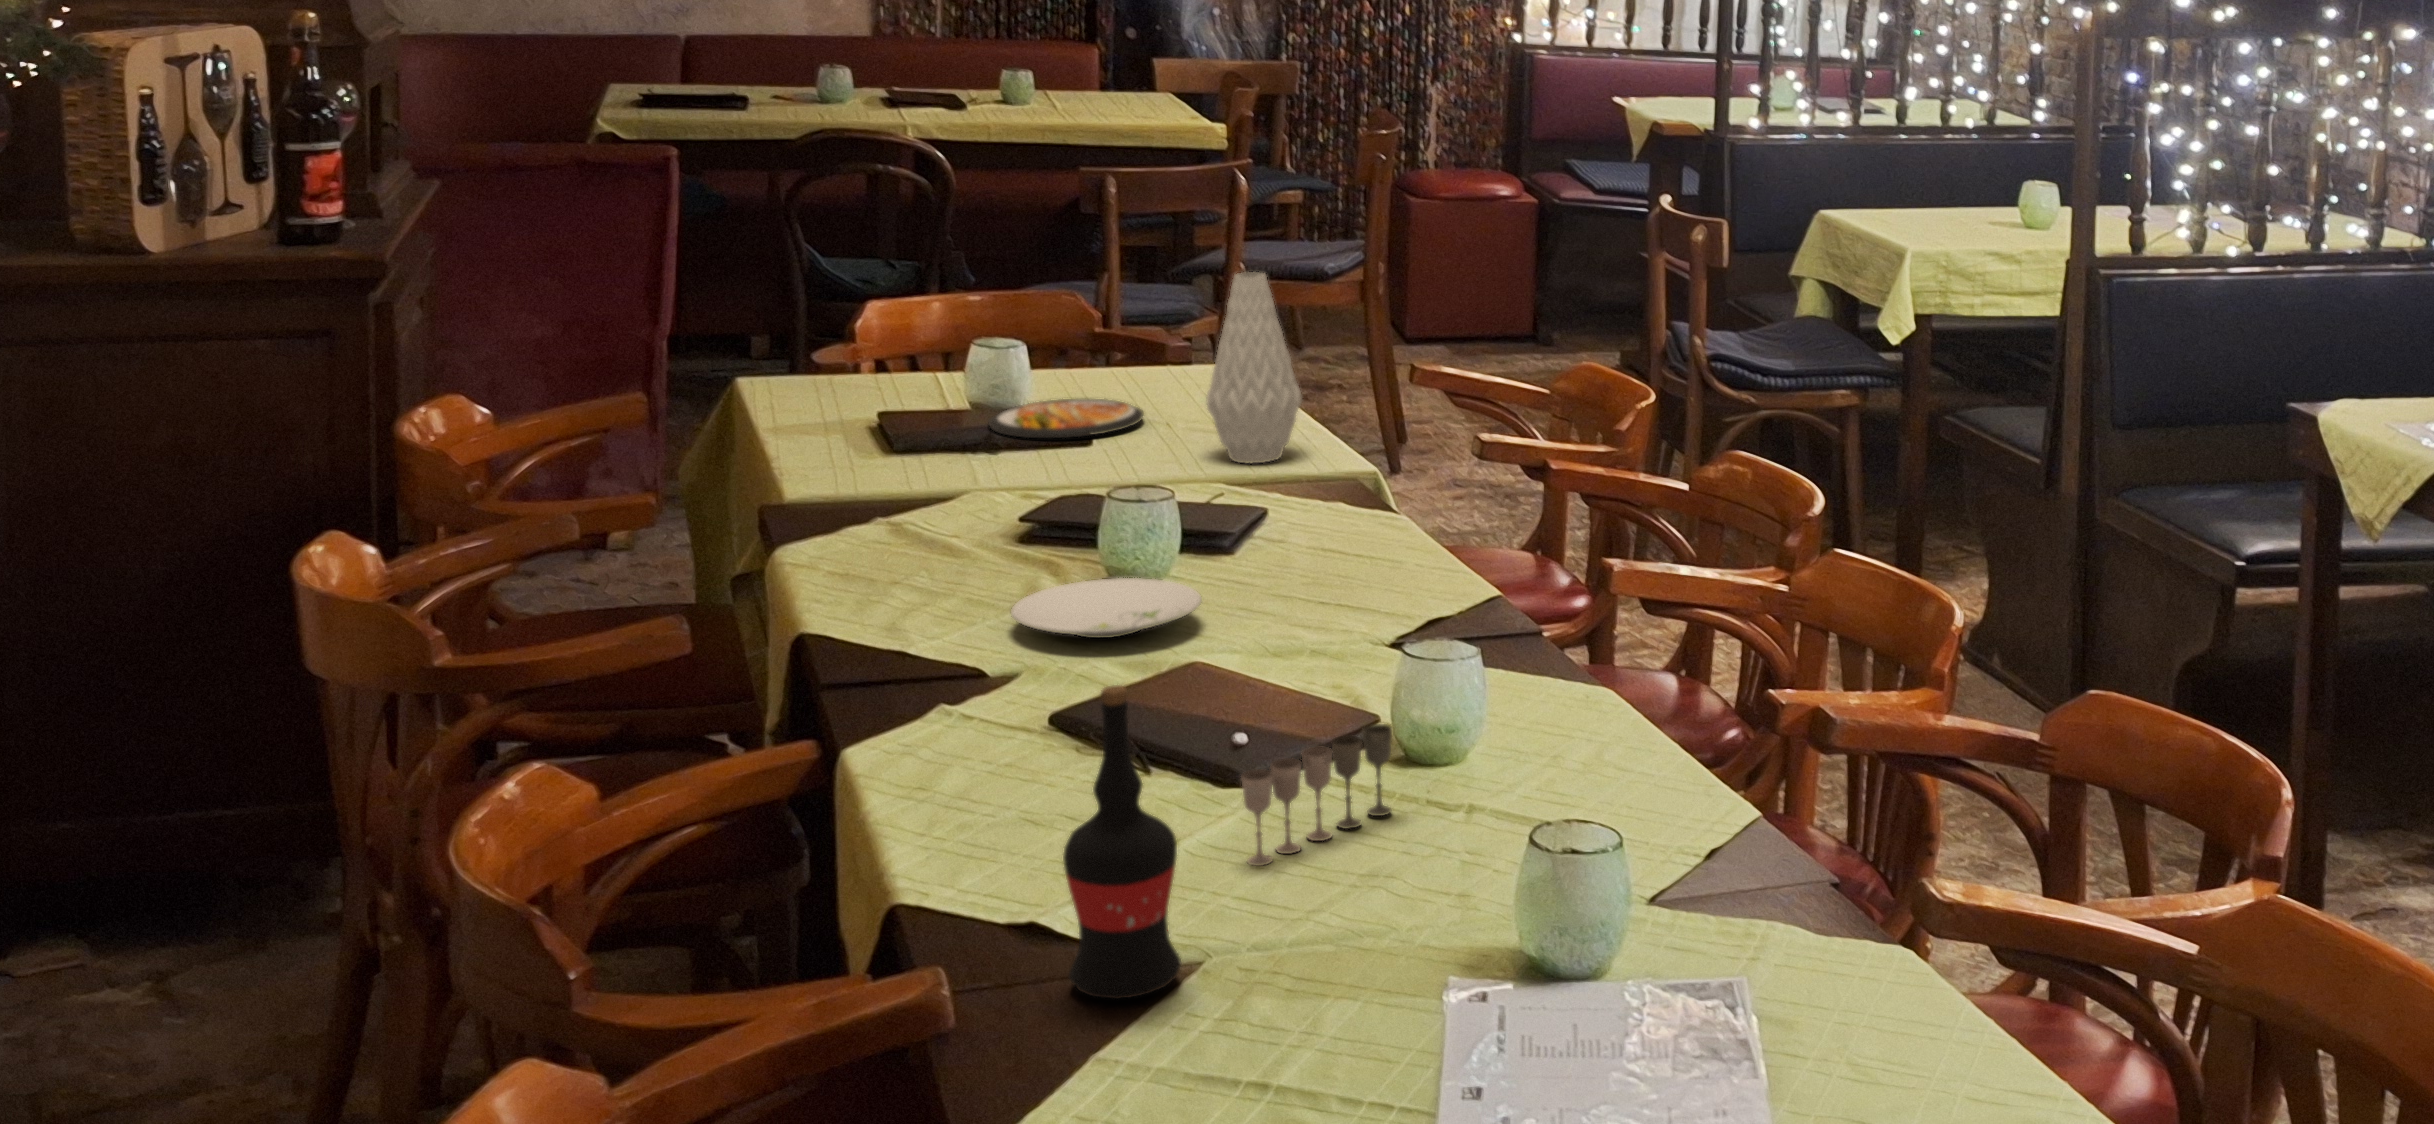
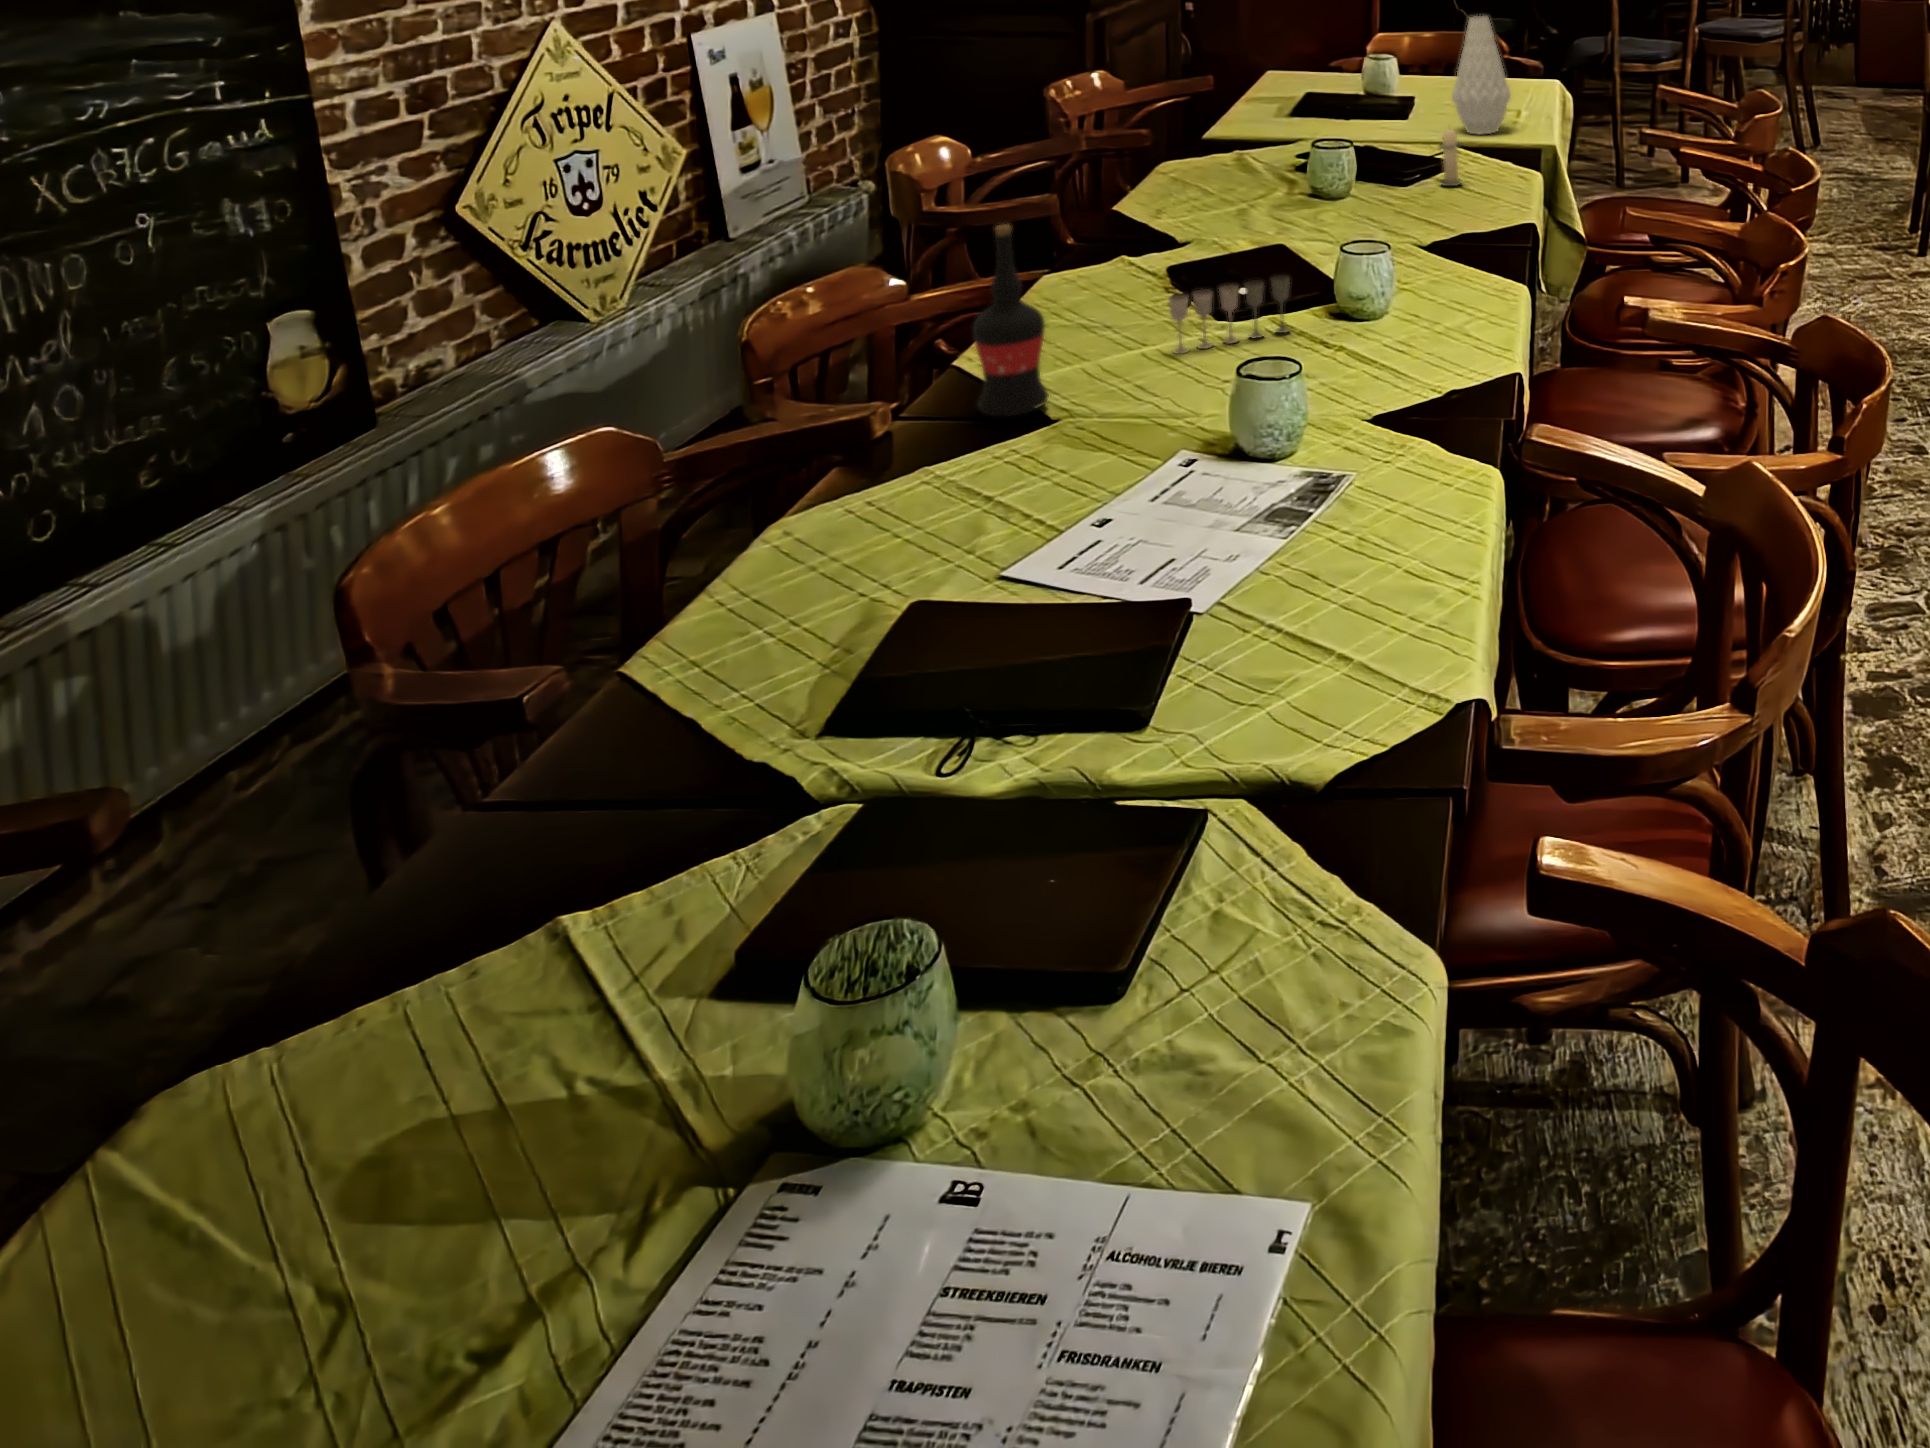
dish: present [989,399,1143,438] -> none [1353,93,1447,114]
candle: none [1298,456,1347,555] -> present [1439,129,1462,186]
plate: present [1011,578,1202,638] -> none [1212,189,1329,223]

